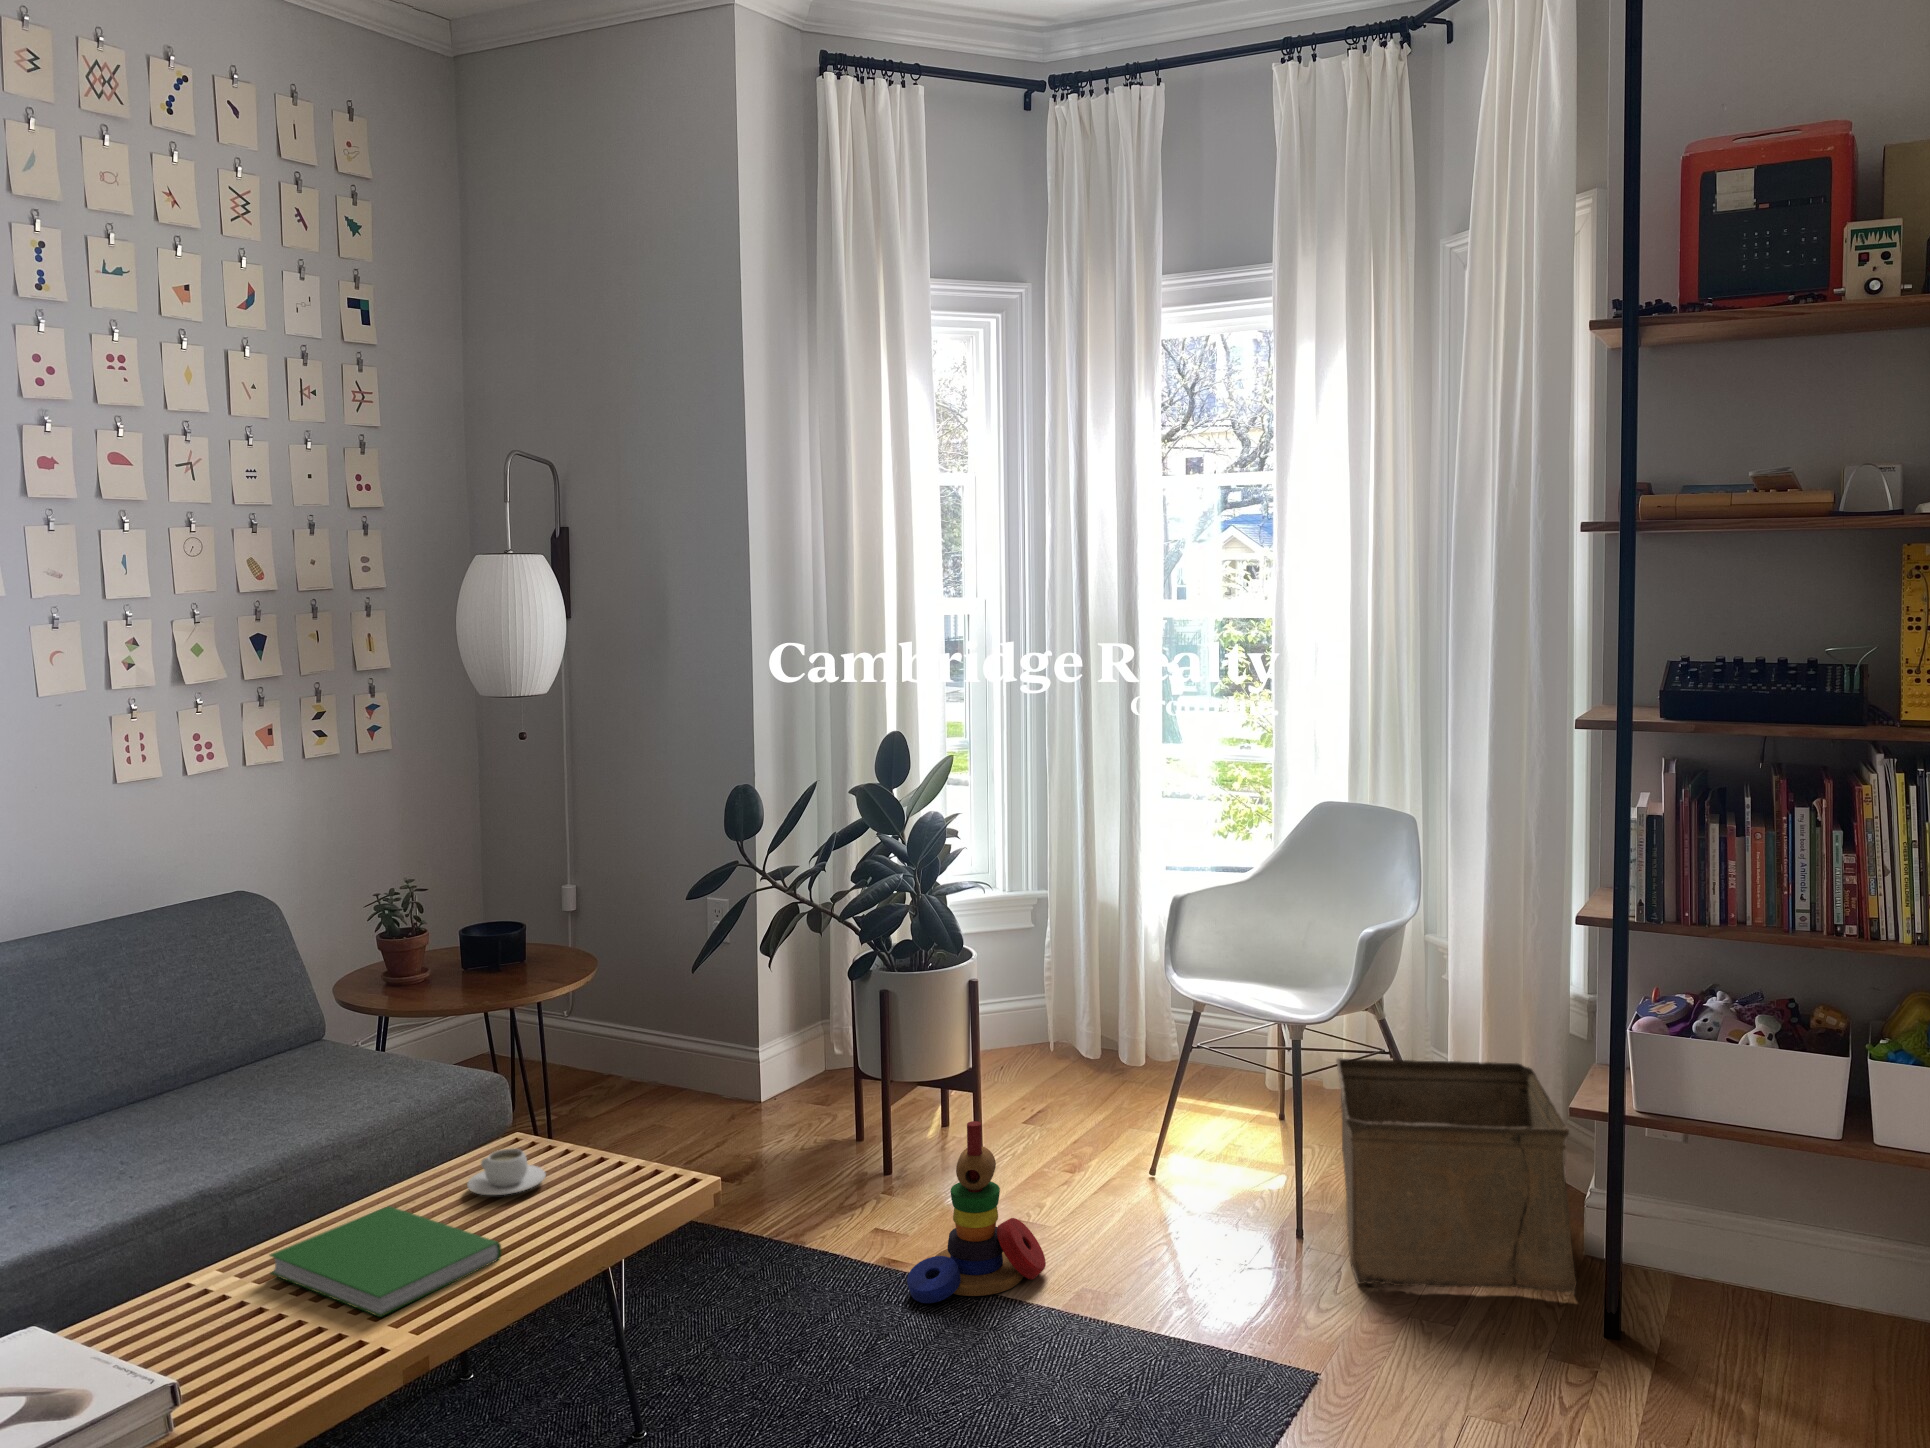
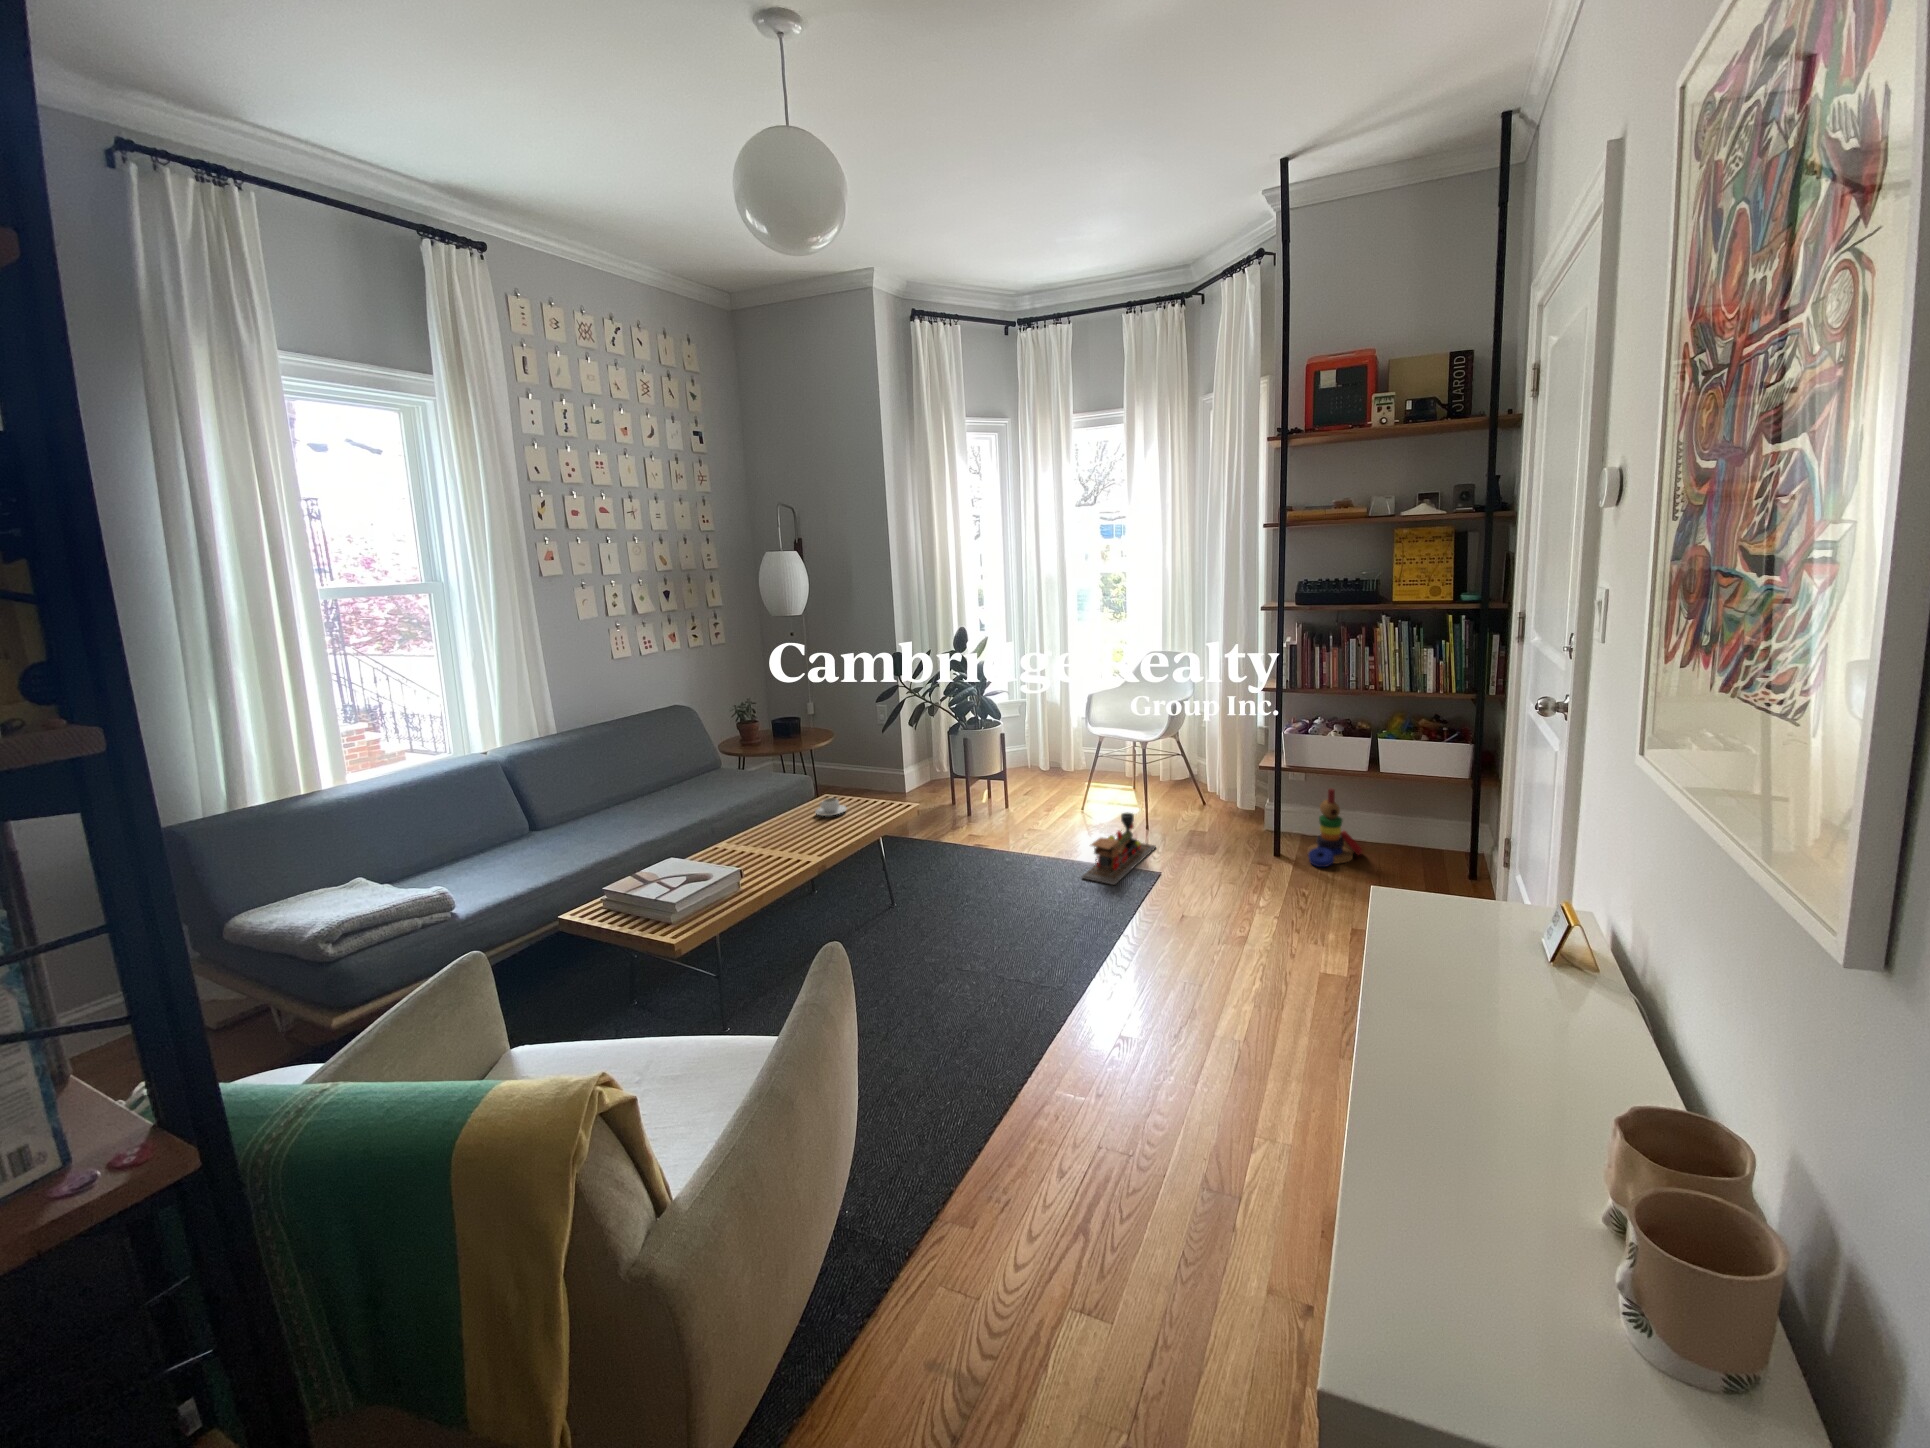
storage bin: present [1336,1058,1576,1293] -> none [1161,754,1263,843]
stacking toy: present [907,1121,1046,1303] -> present [1307,789,1362,867]
toy train: none [1116,1204,1312,1400] -> present [1082,812,1156,885]
hardcover book: present [270,1206,502,1317] -> none [746,821,841,857]

